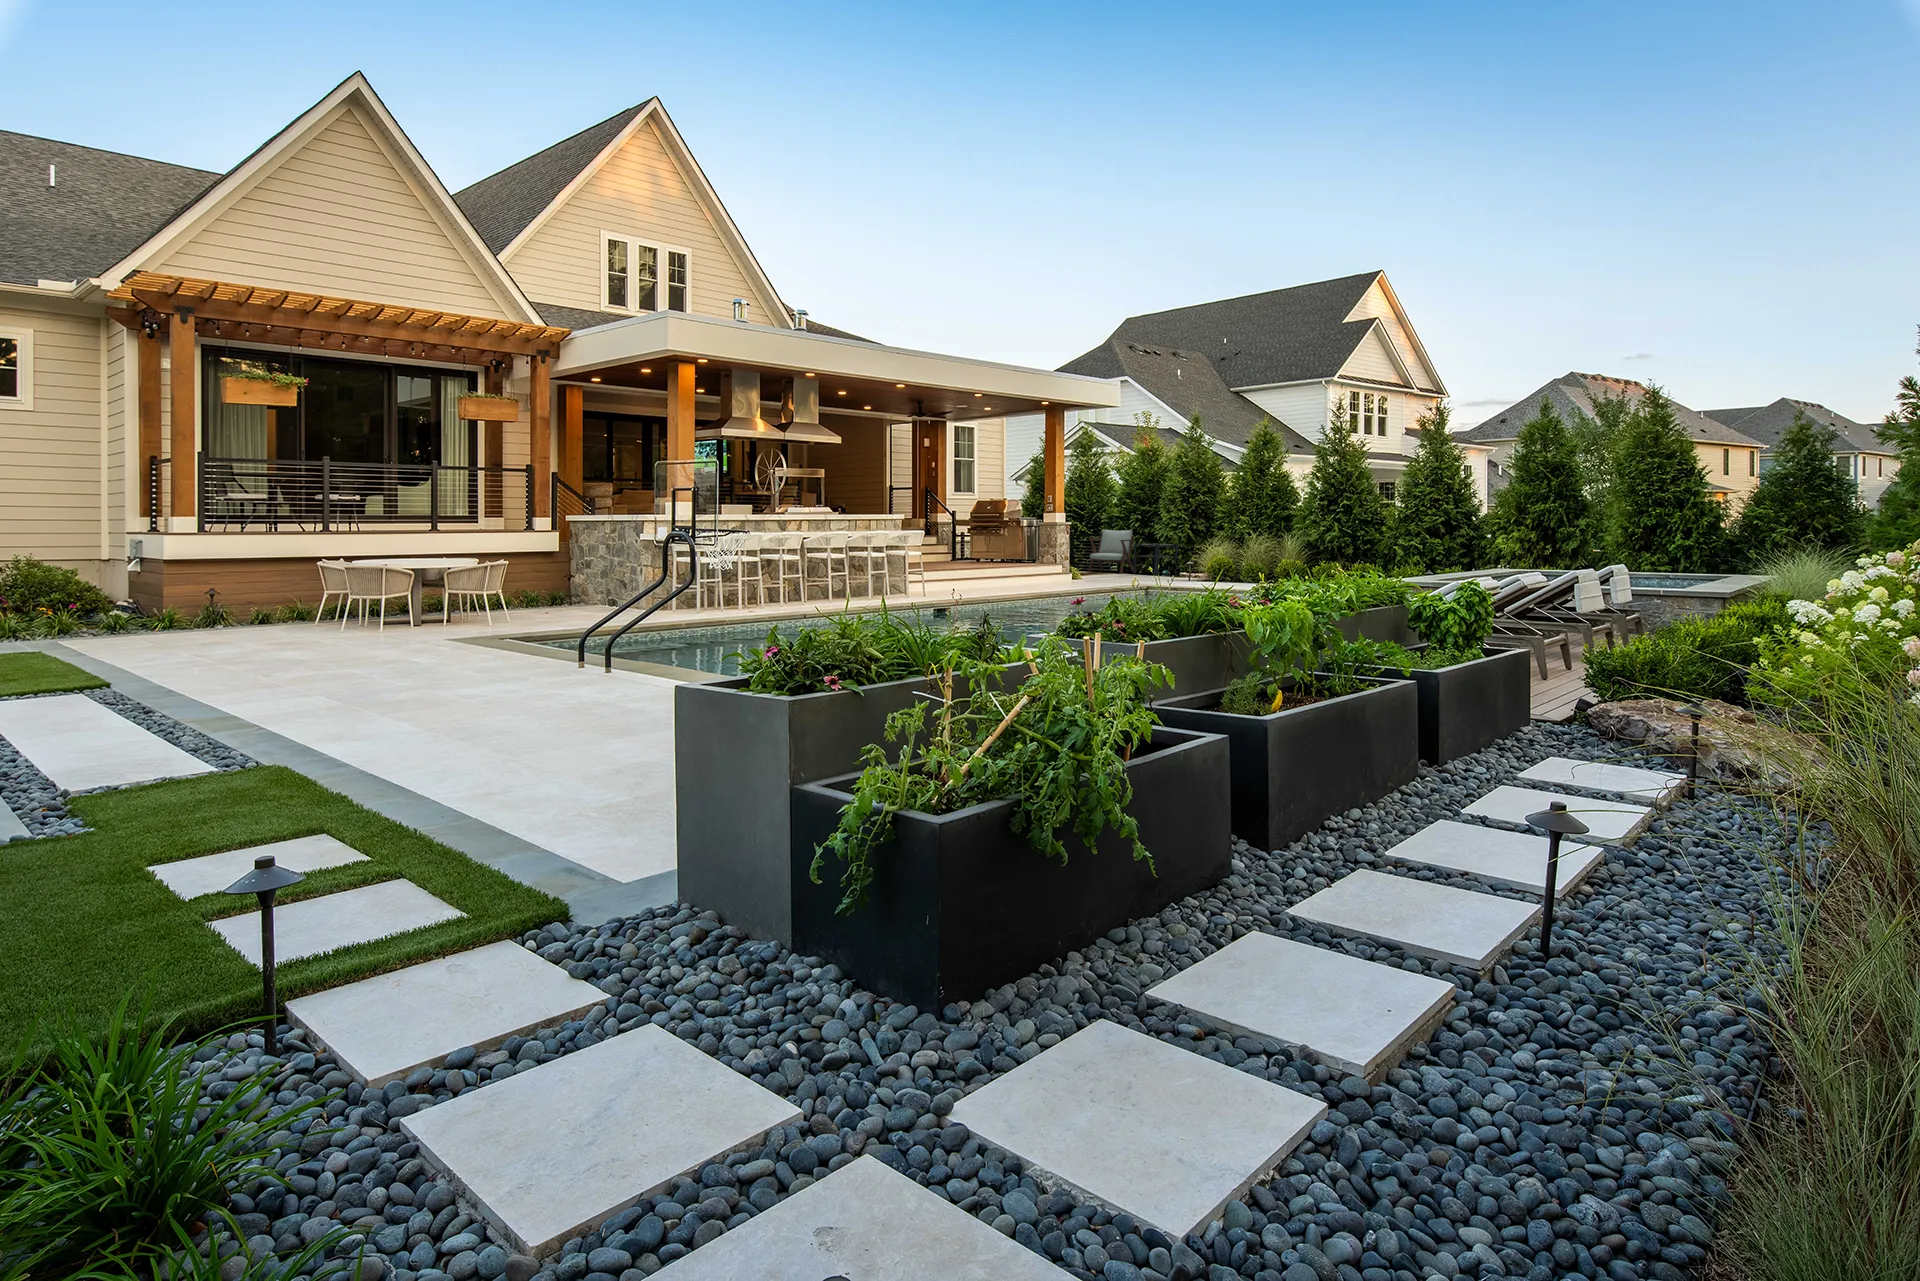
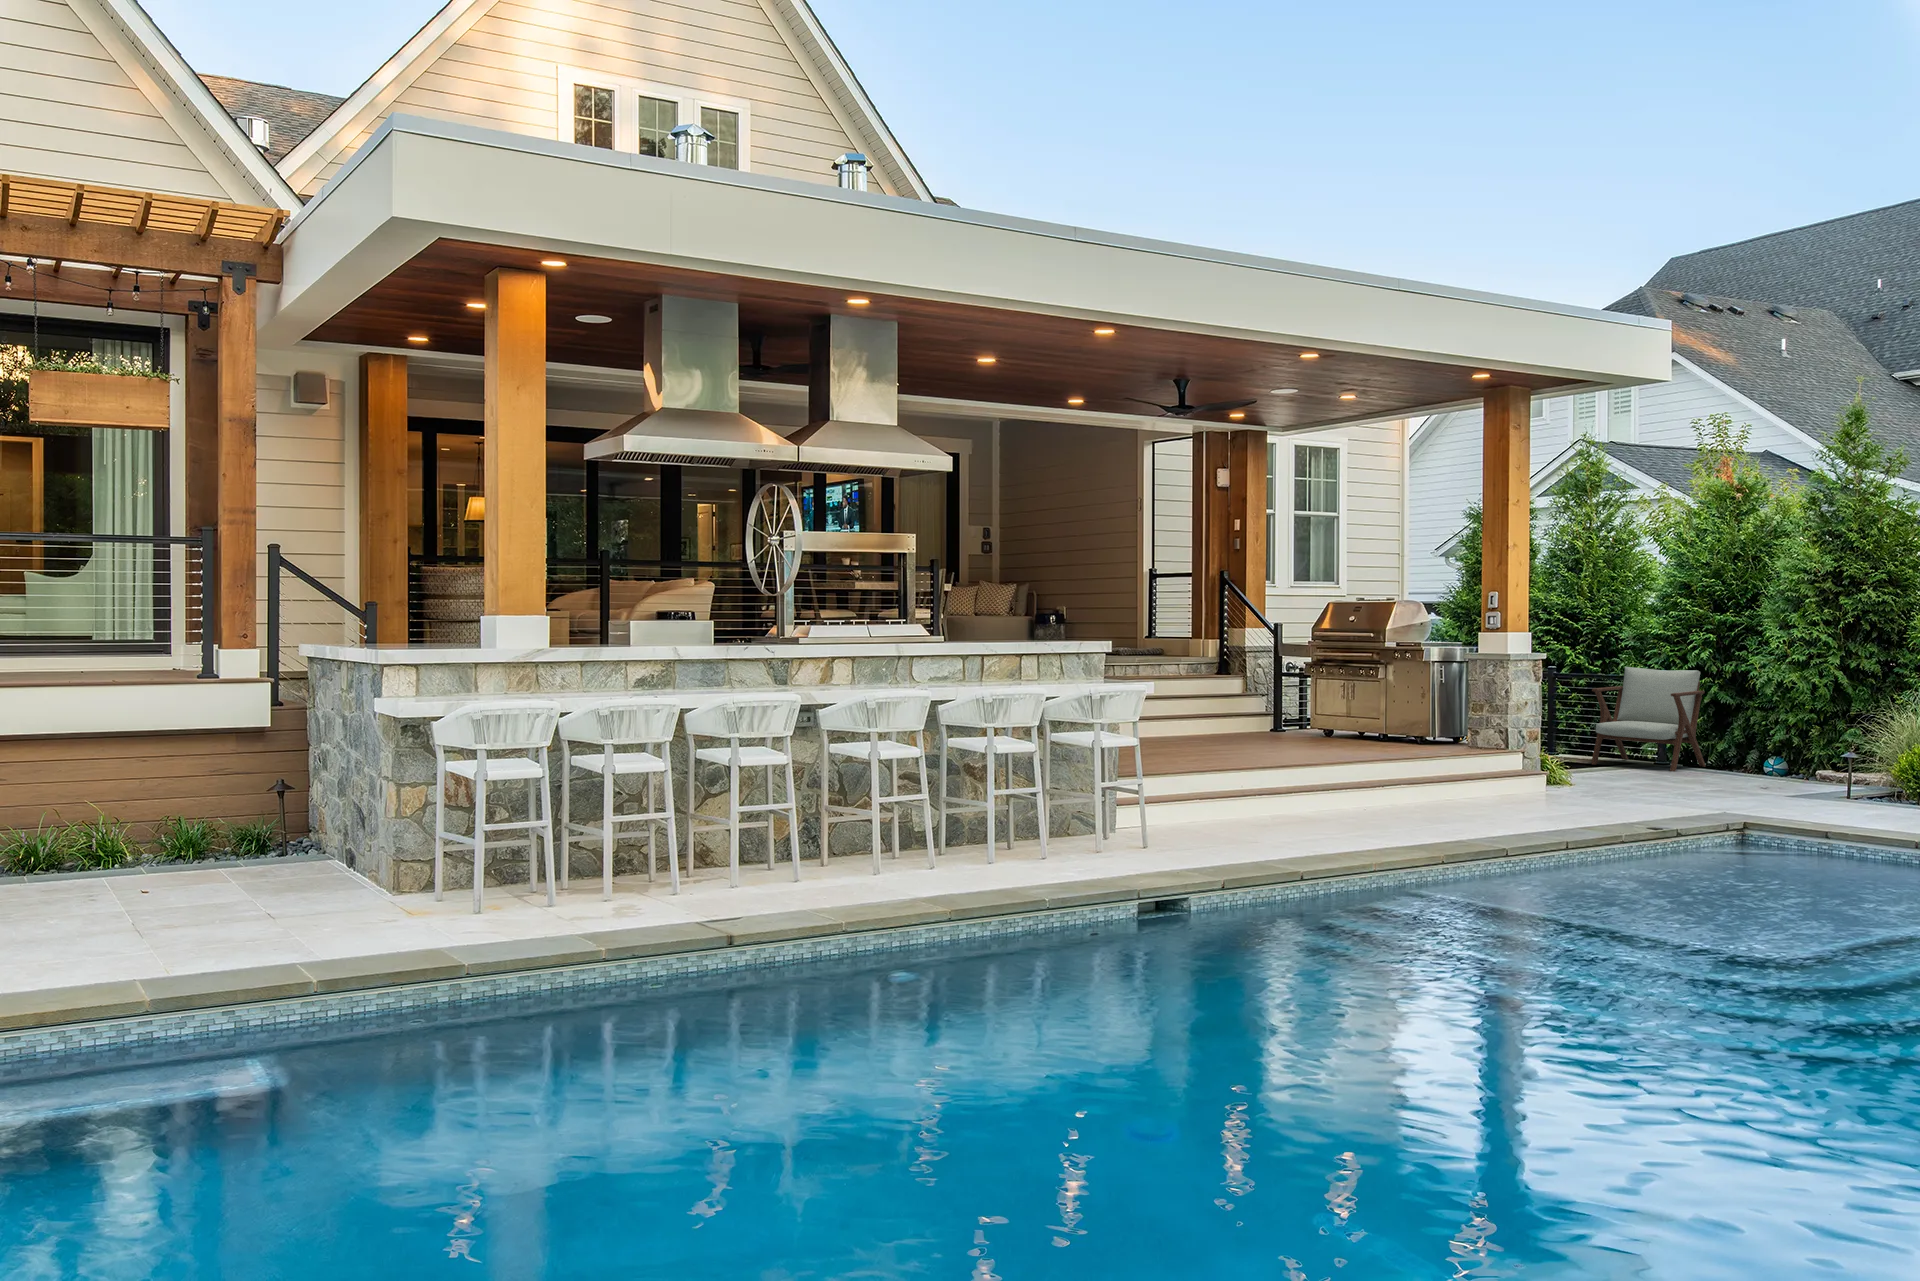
side table: present [1133,543,1178,575] -> none [1705,701,1822,781]

